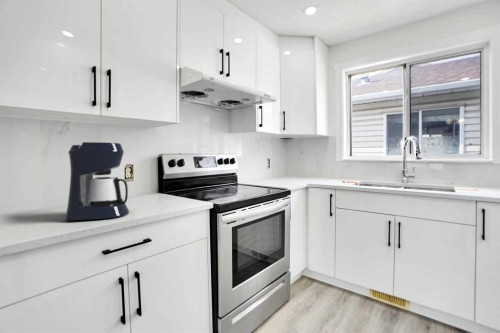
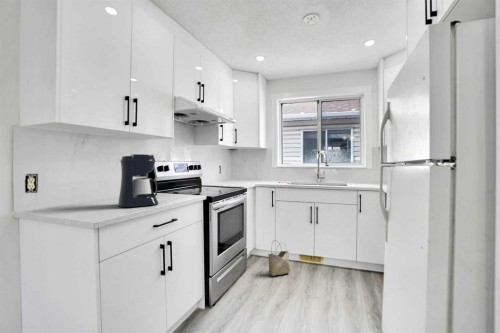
woven basket: none [318,265,352,319] -> present [268,244,290,276]

